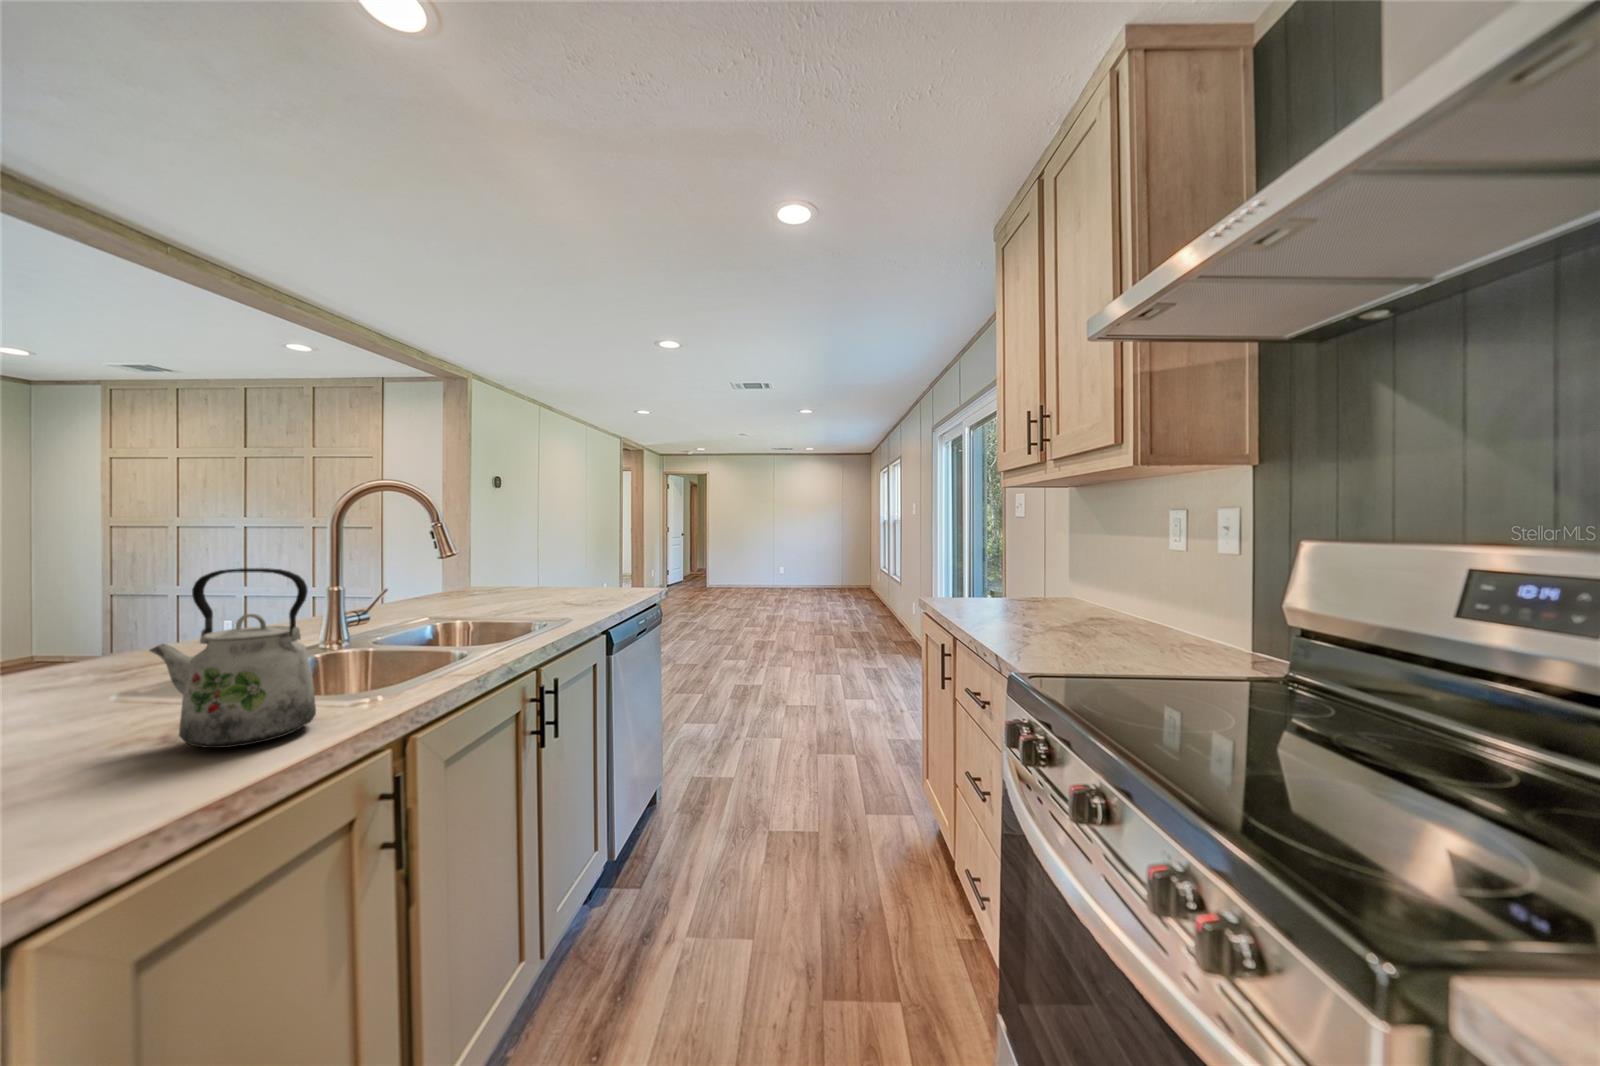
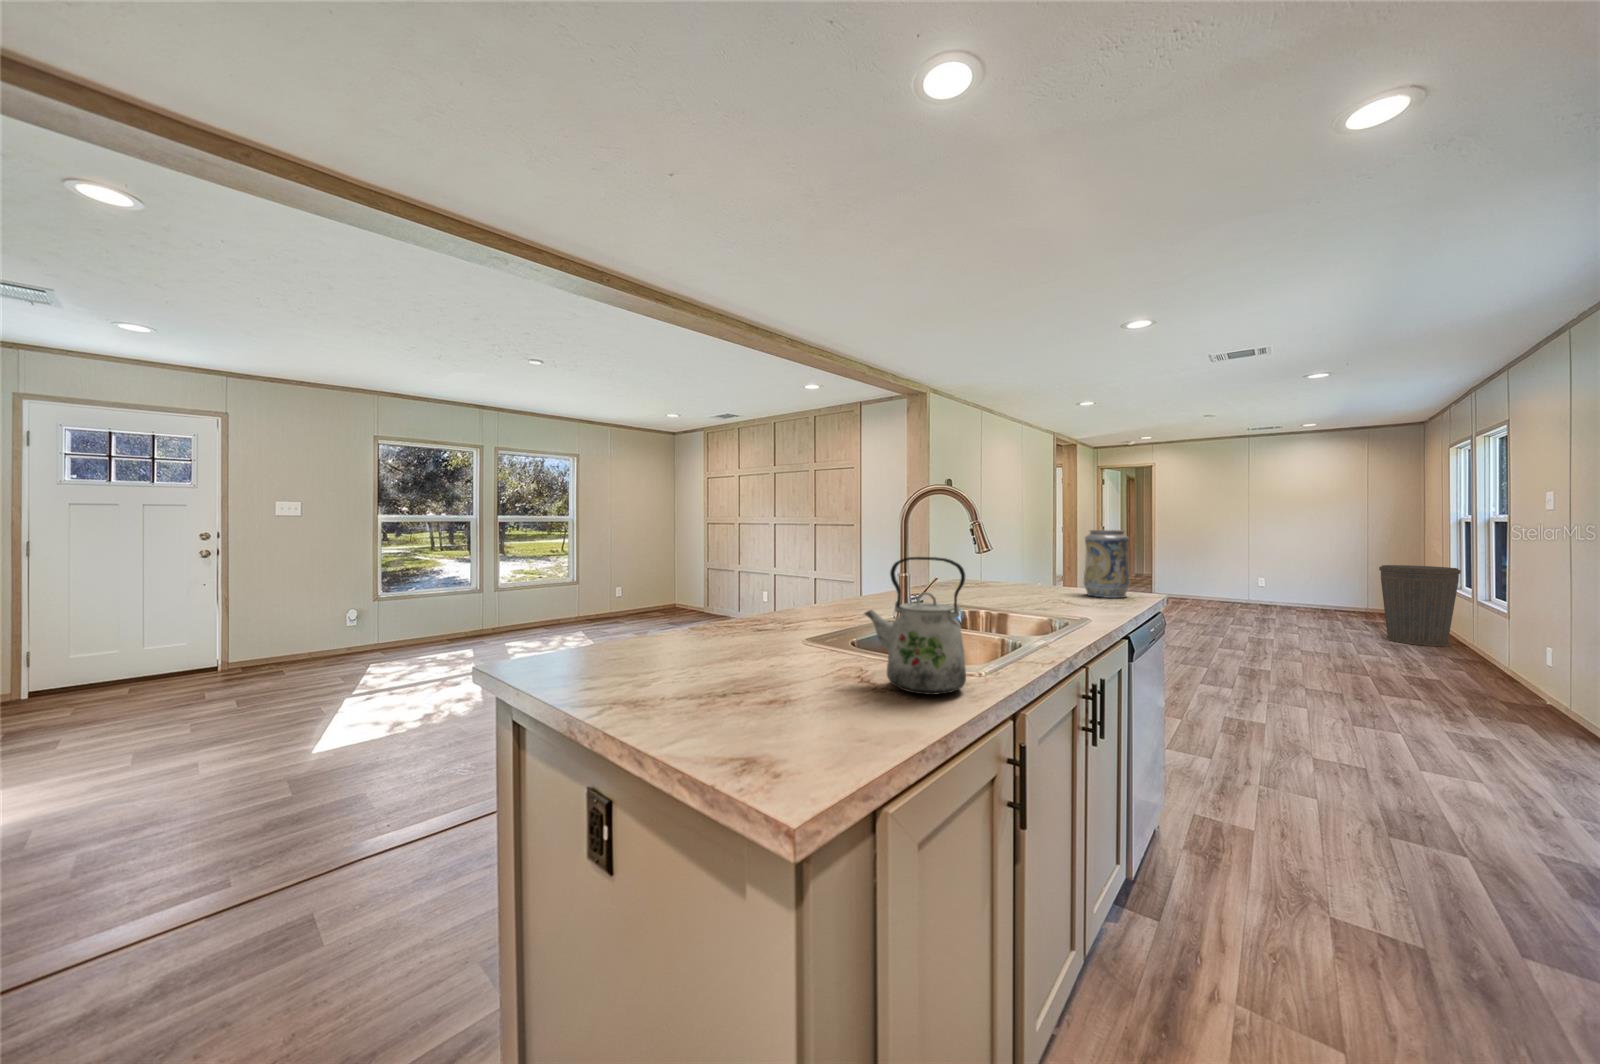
decorative vase: none [593,530,634,595] -> present [1084,530,1130,598]
trash can: none [844,554,884,609] -> present [1379,565,1461,646]

